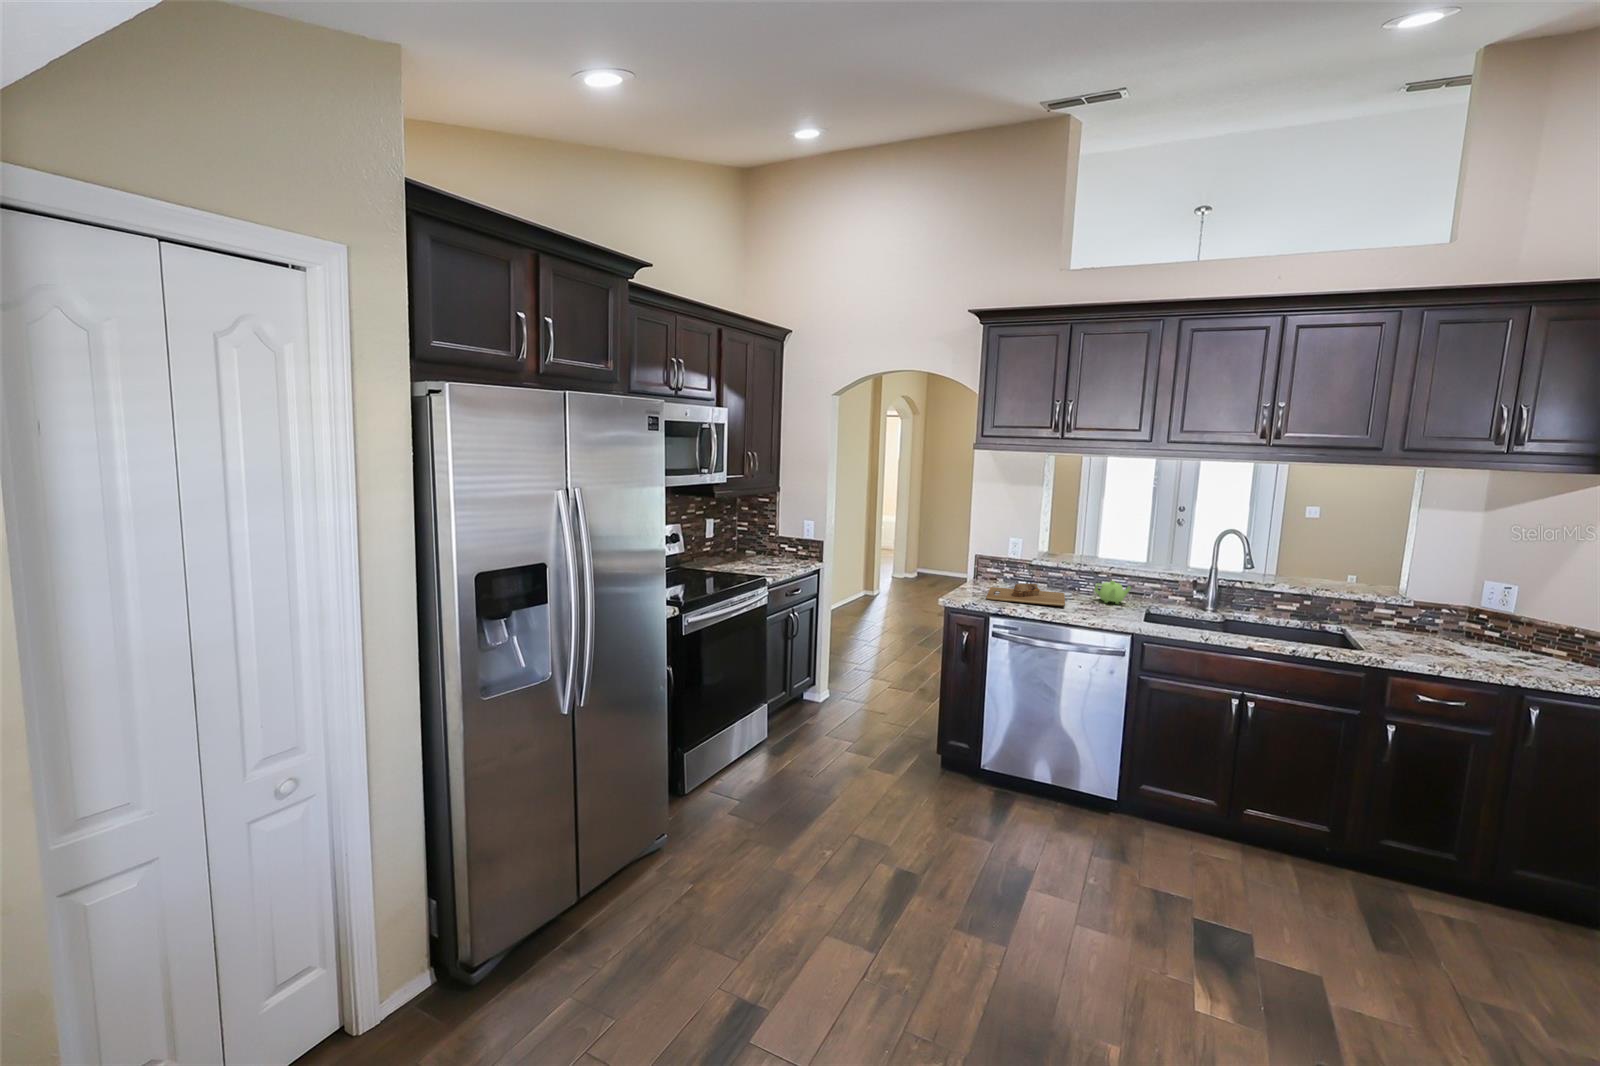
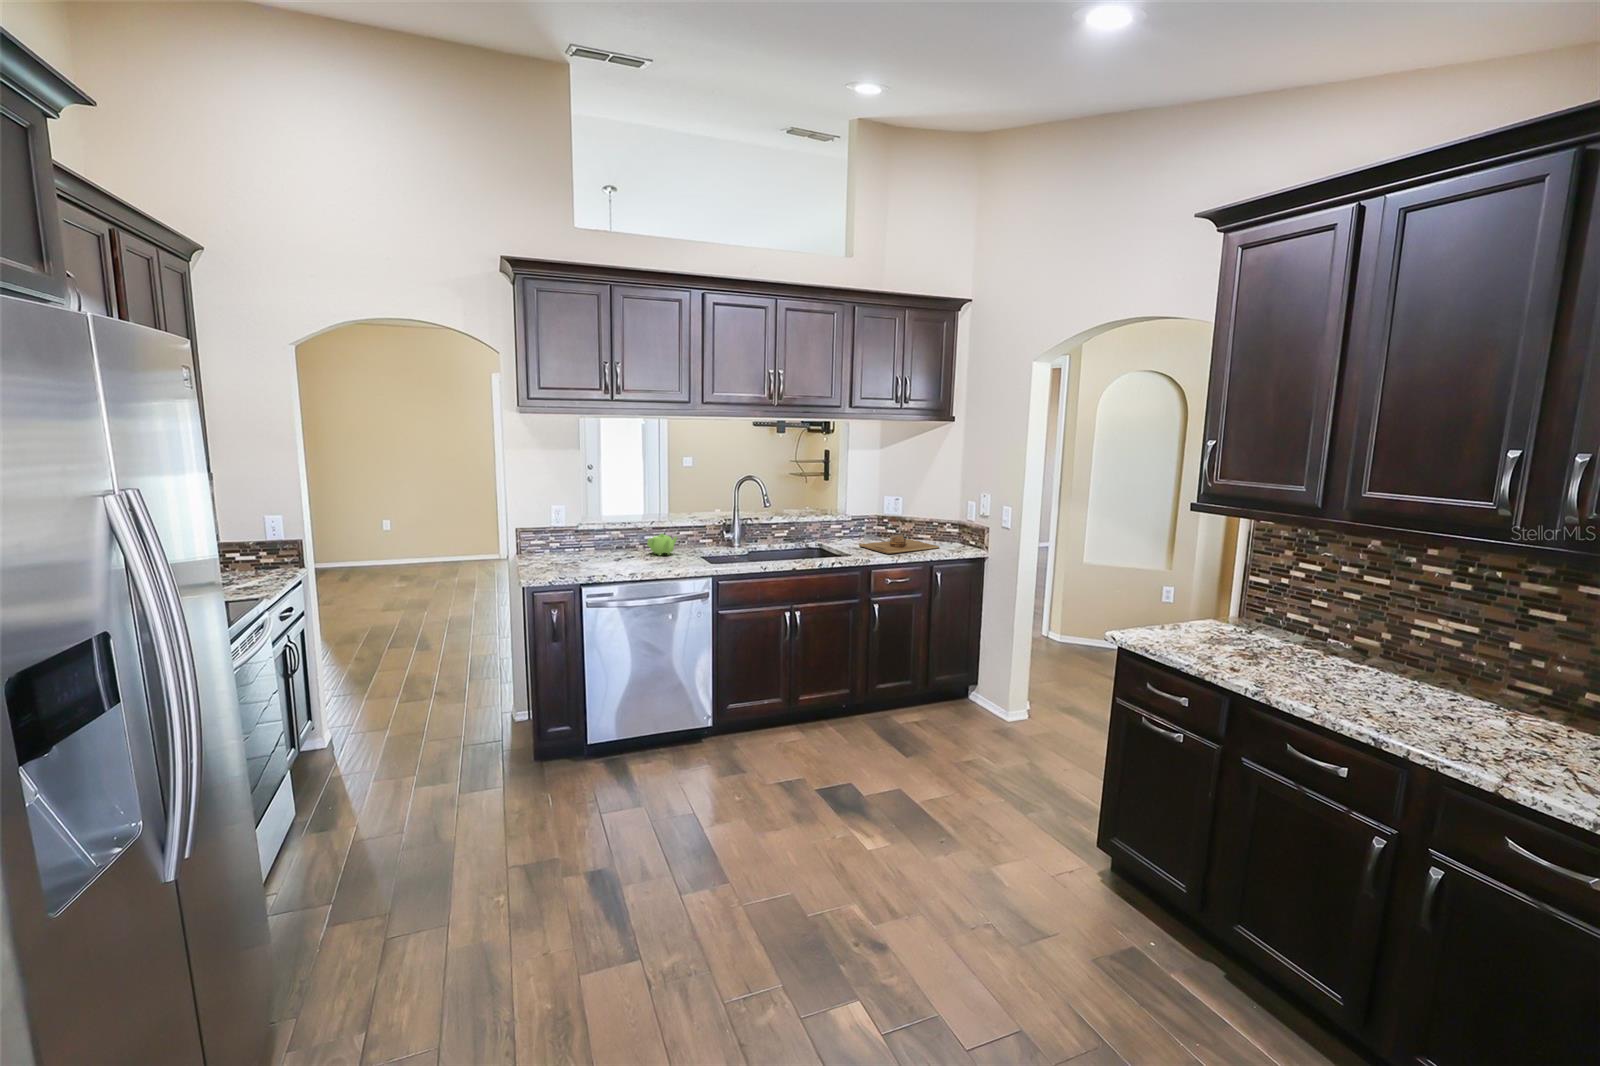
cutting board: present [986,583,1065,606] -> present [859,534,939,554]

